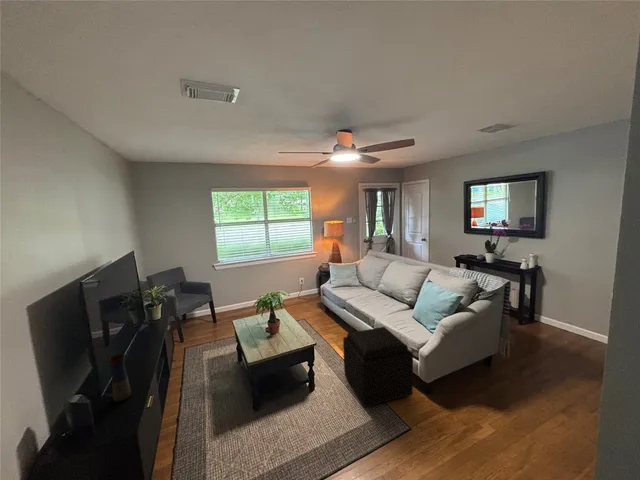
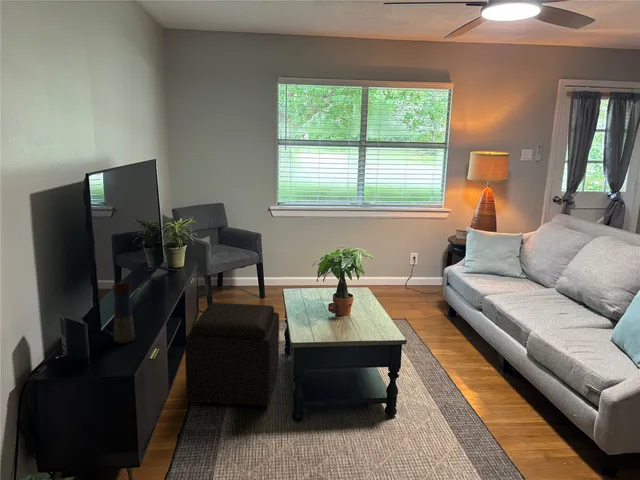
ottoman: present [343,327,413,407] -> present [185,303,279,406]

